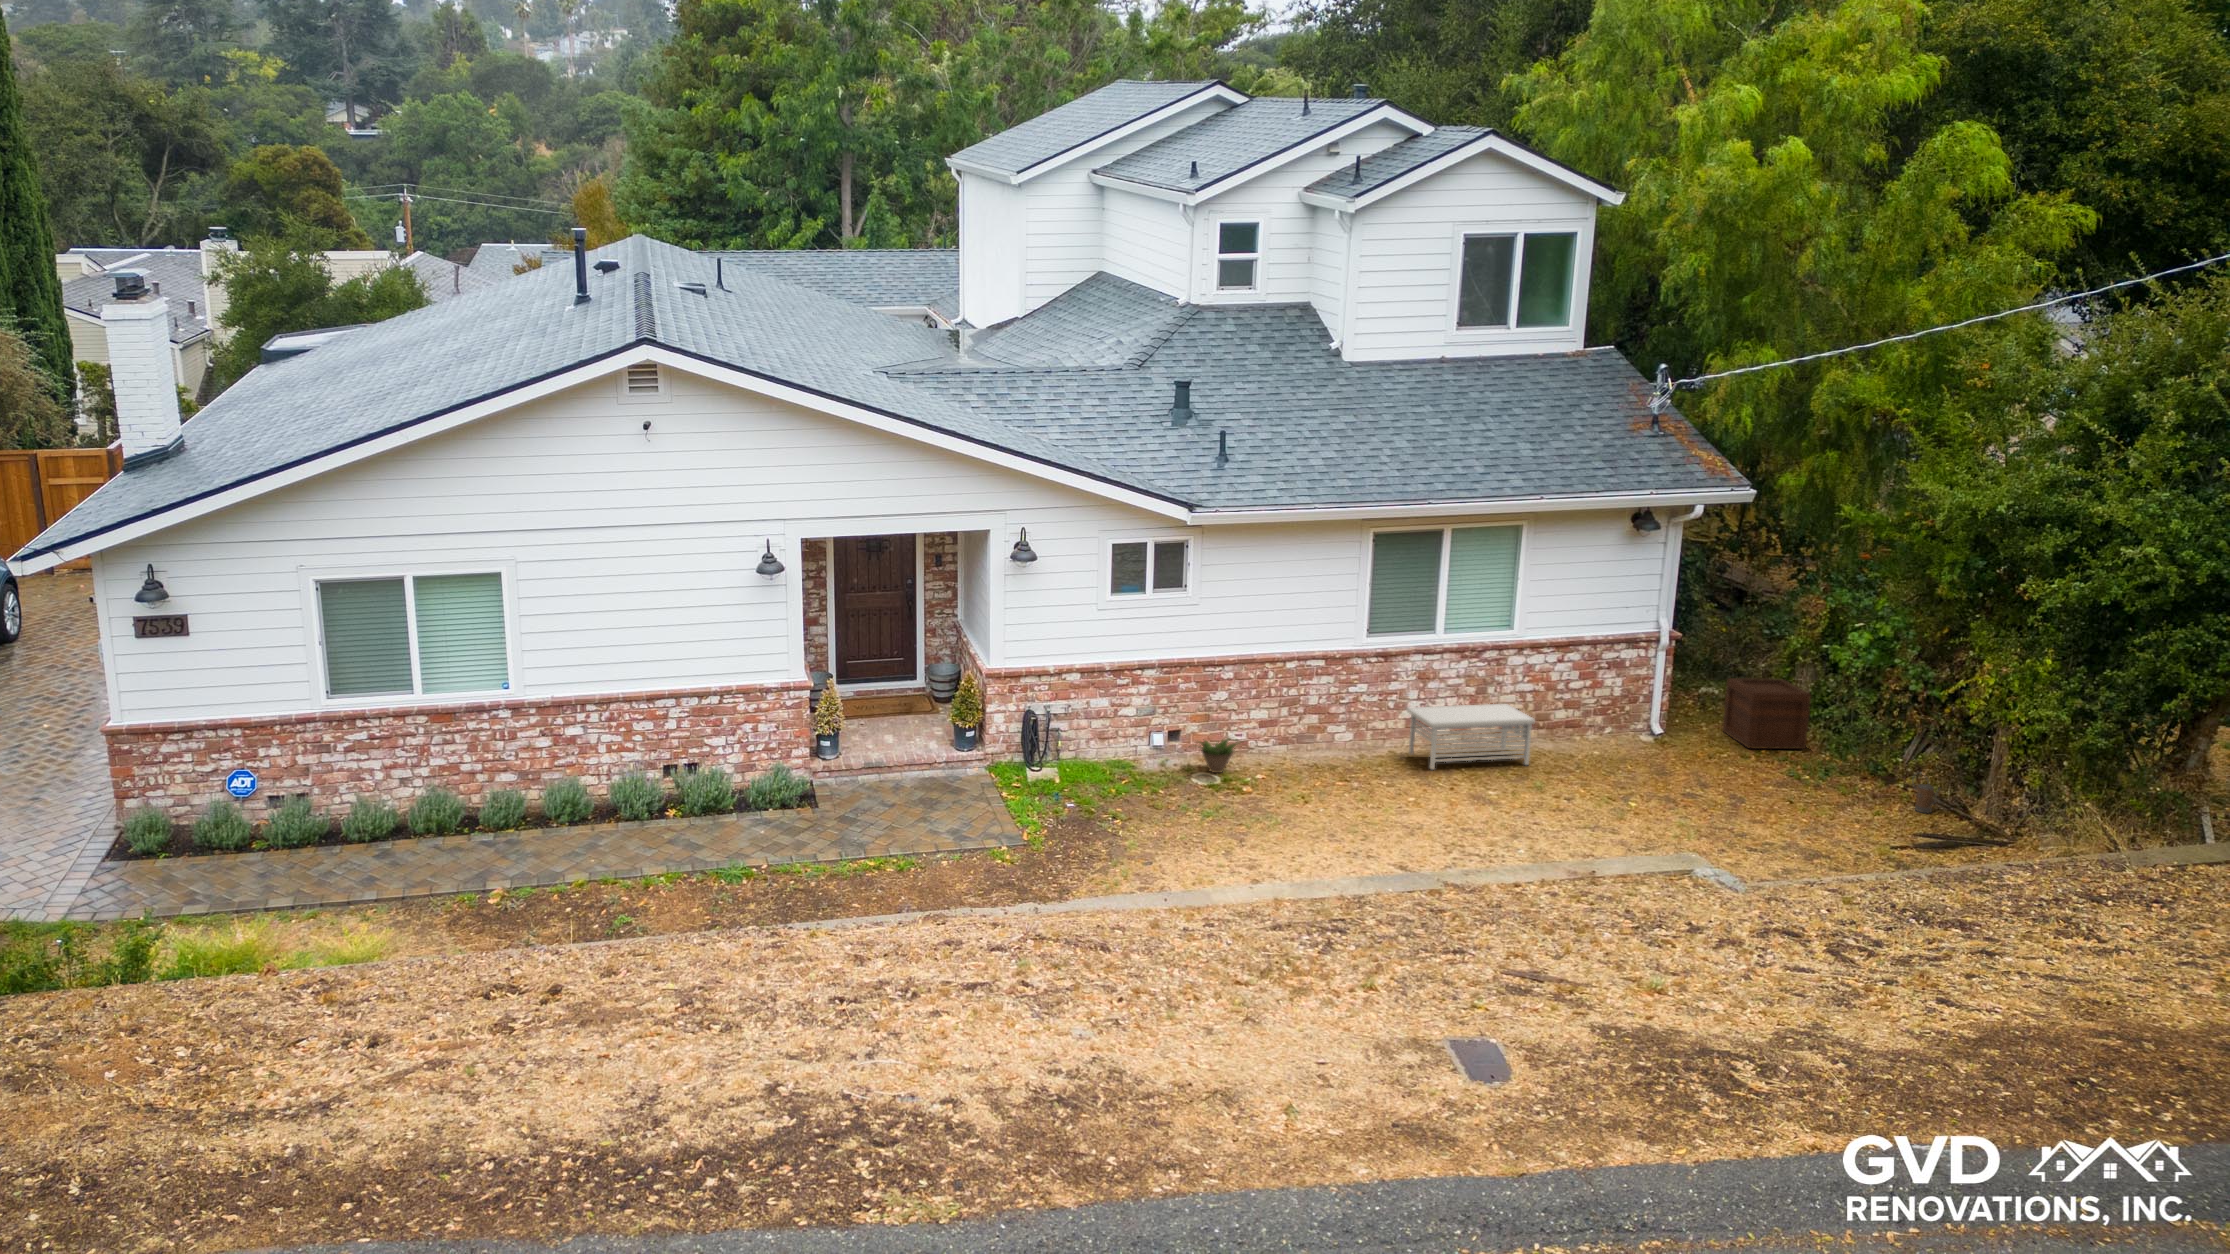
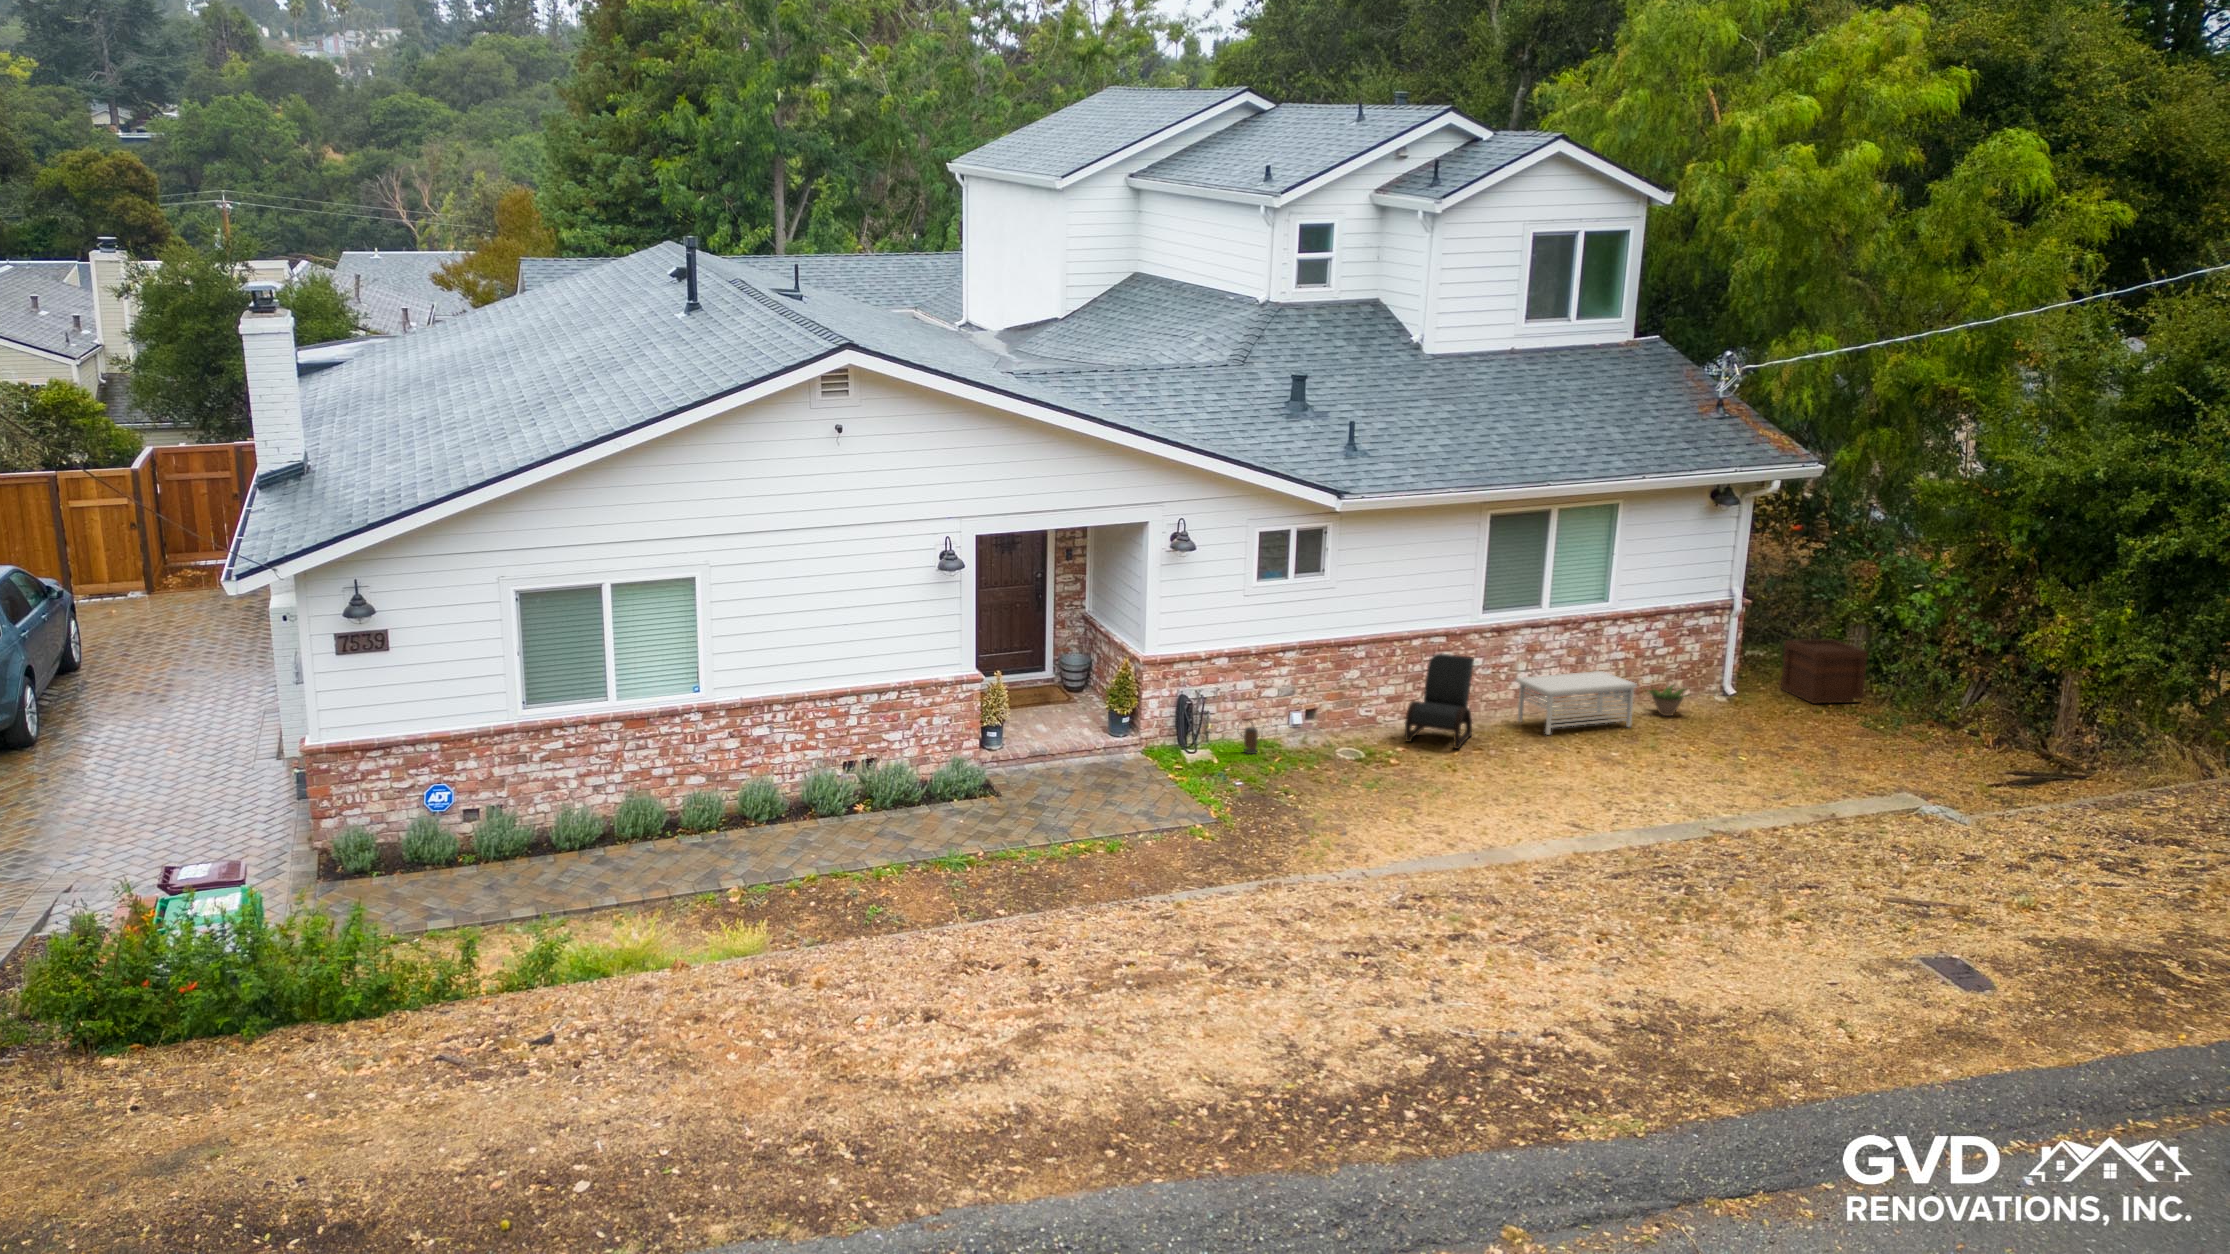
lounge chair: none [1272,677,1356,781] -> present [1405,654,1474,749]
decorative plant: present [1200,738,1237,773] -> present [1648,685,1686,716]
watering can: present [1915,773,1938,813] -> present [1241,721,1259,754]

